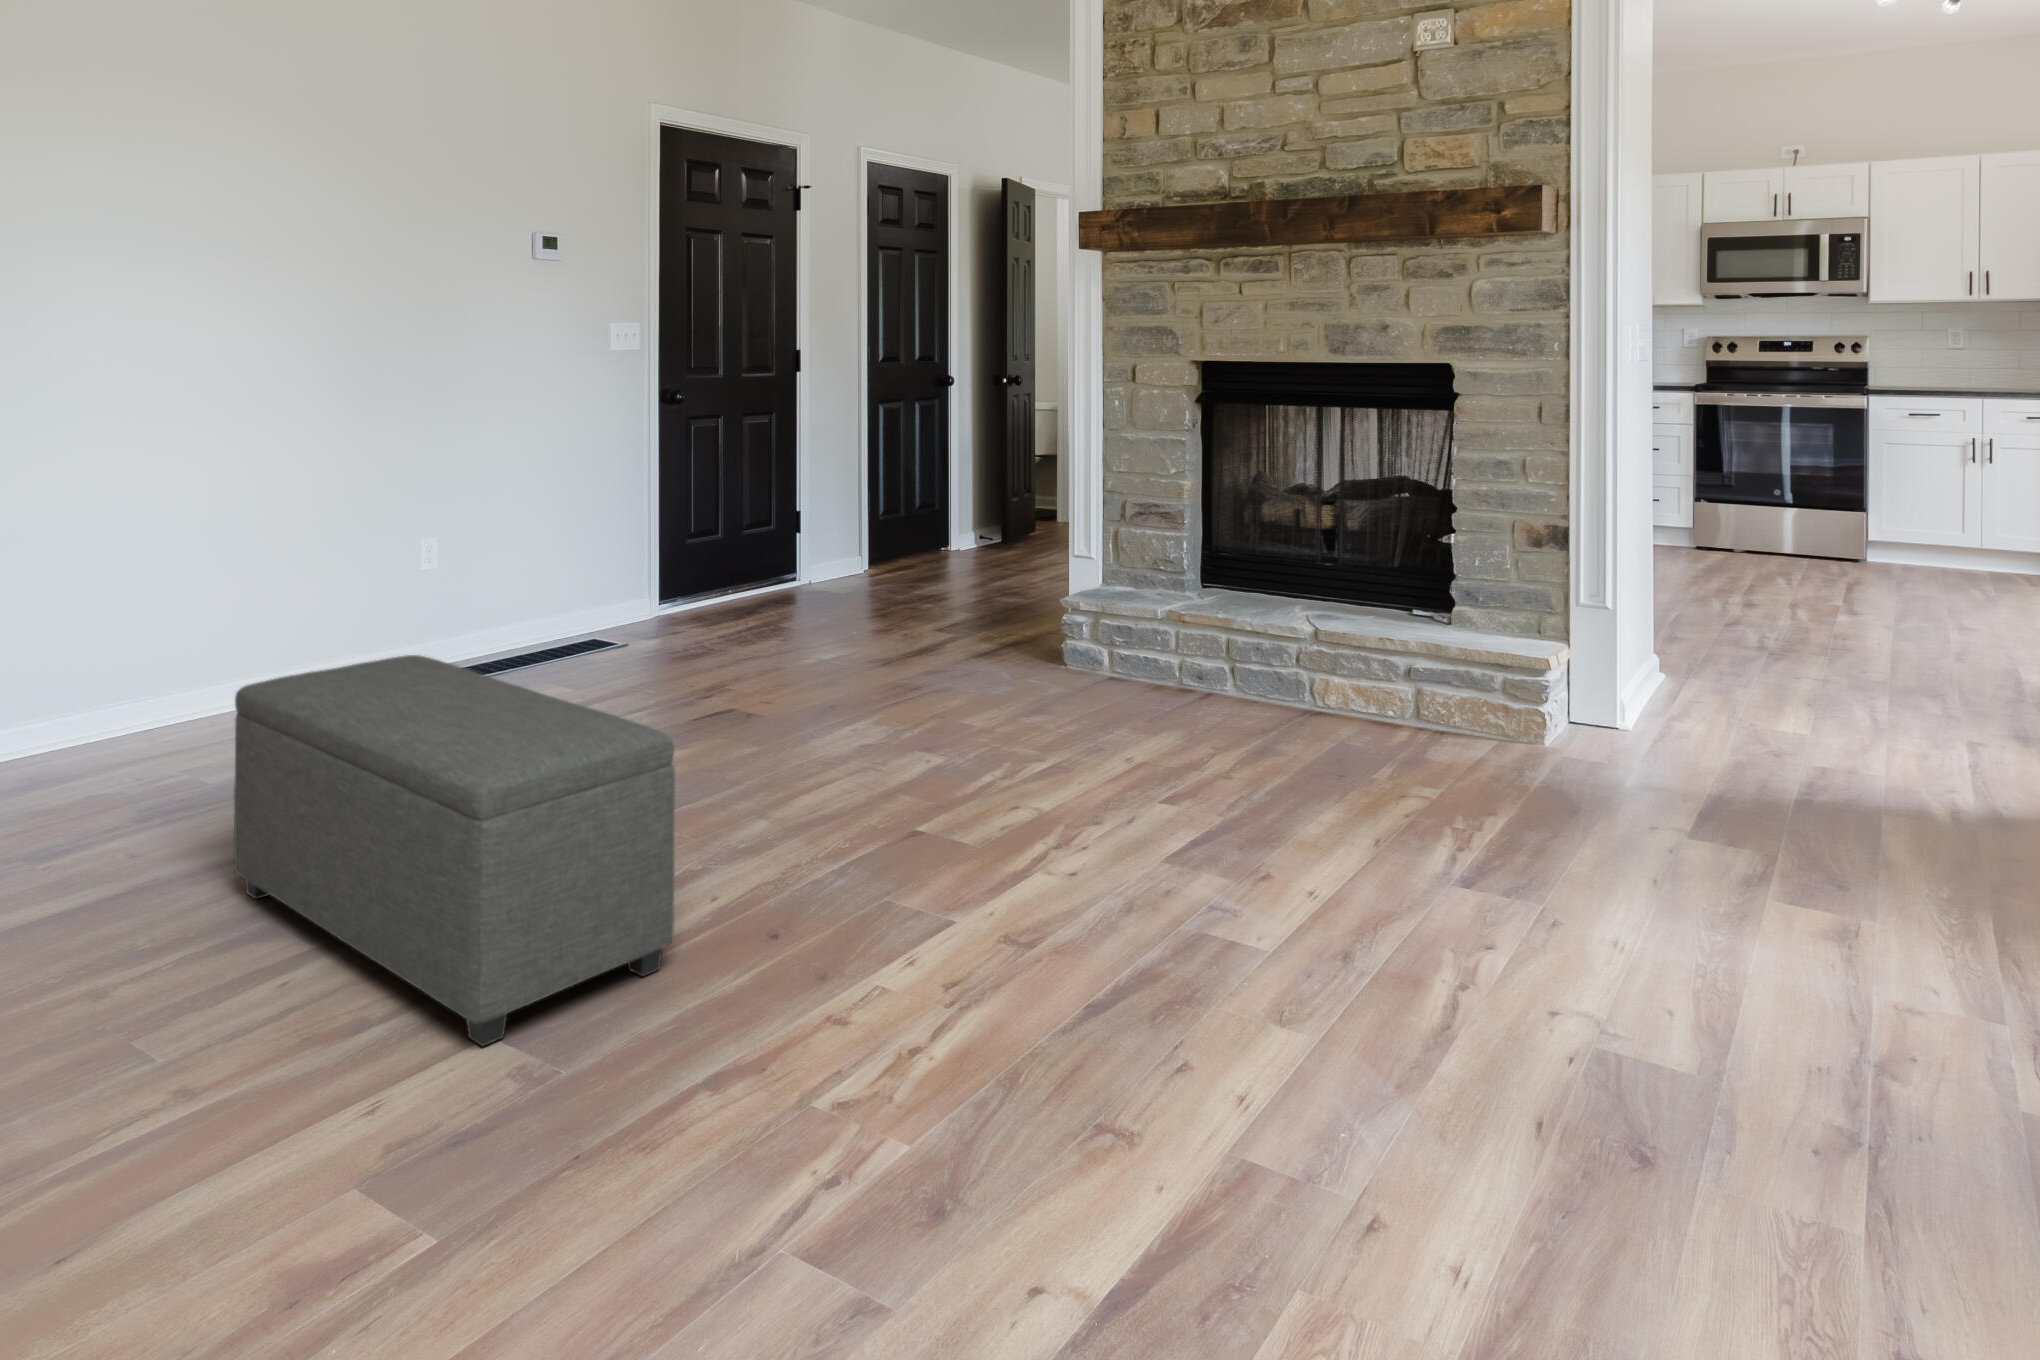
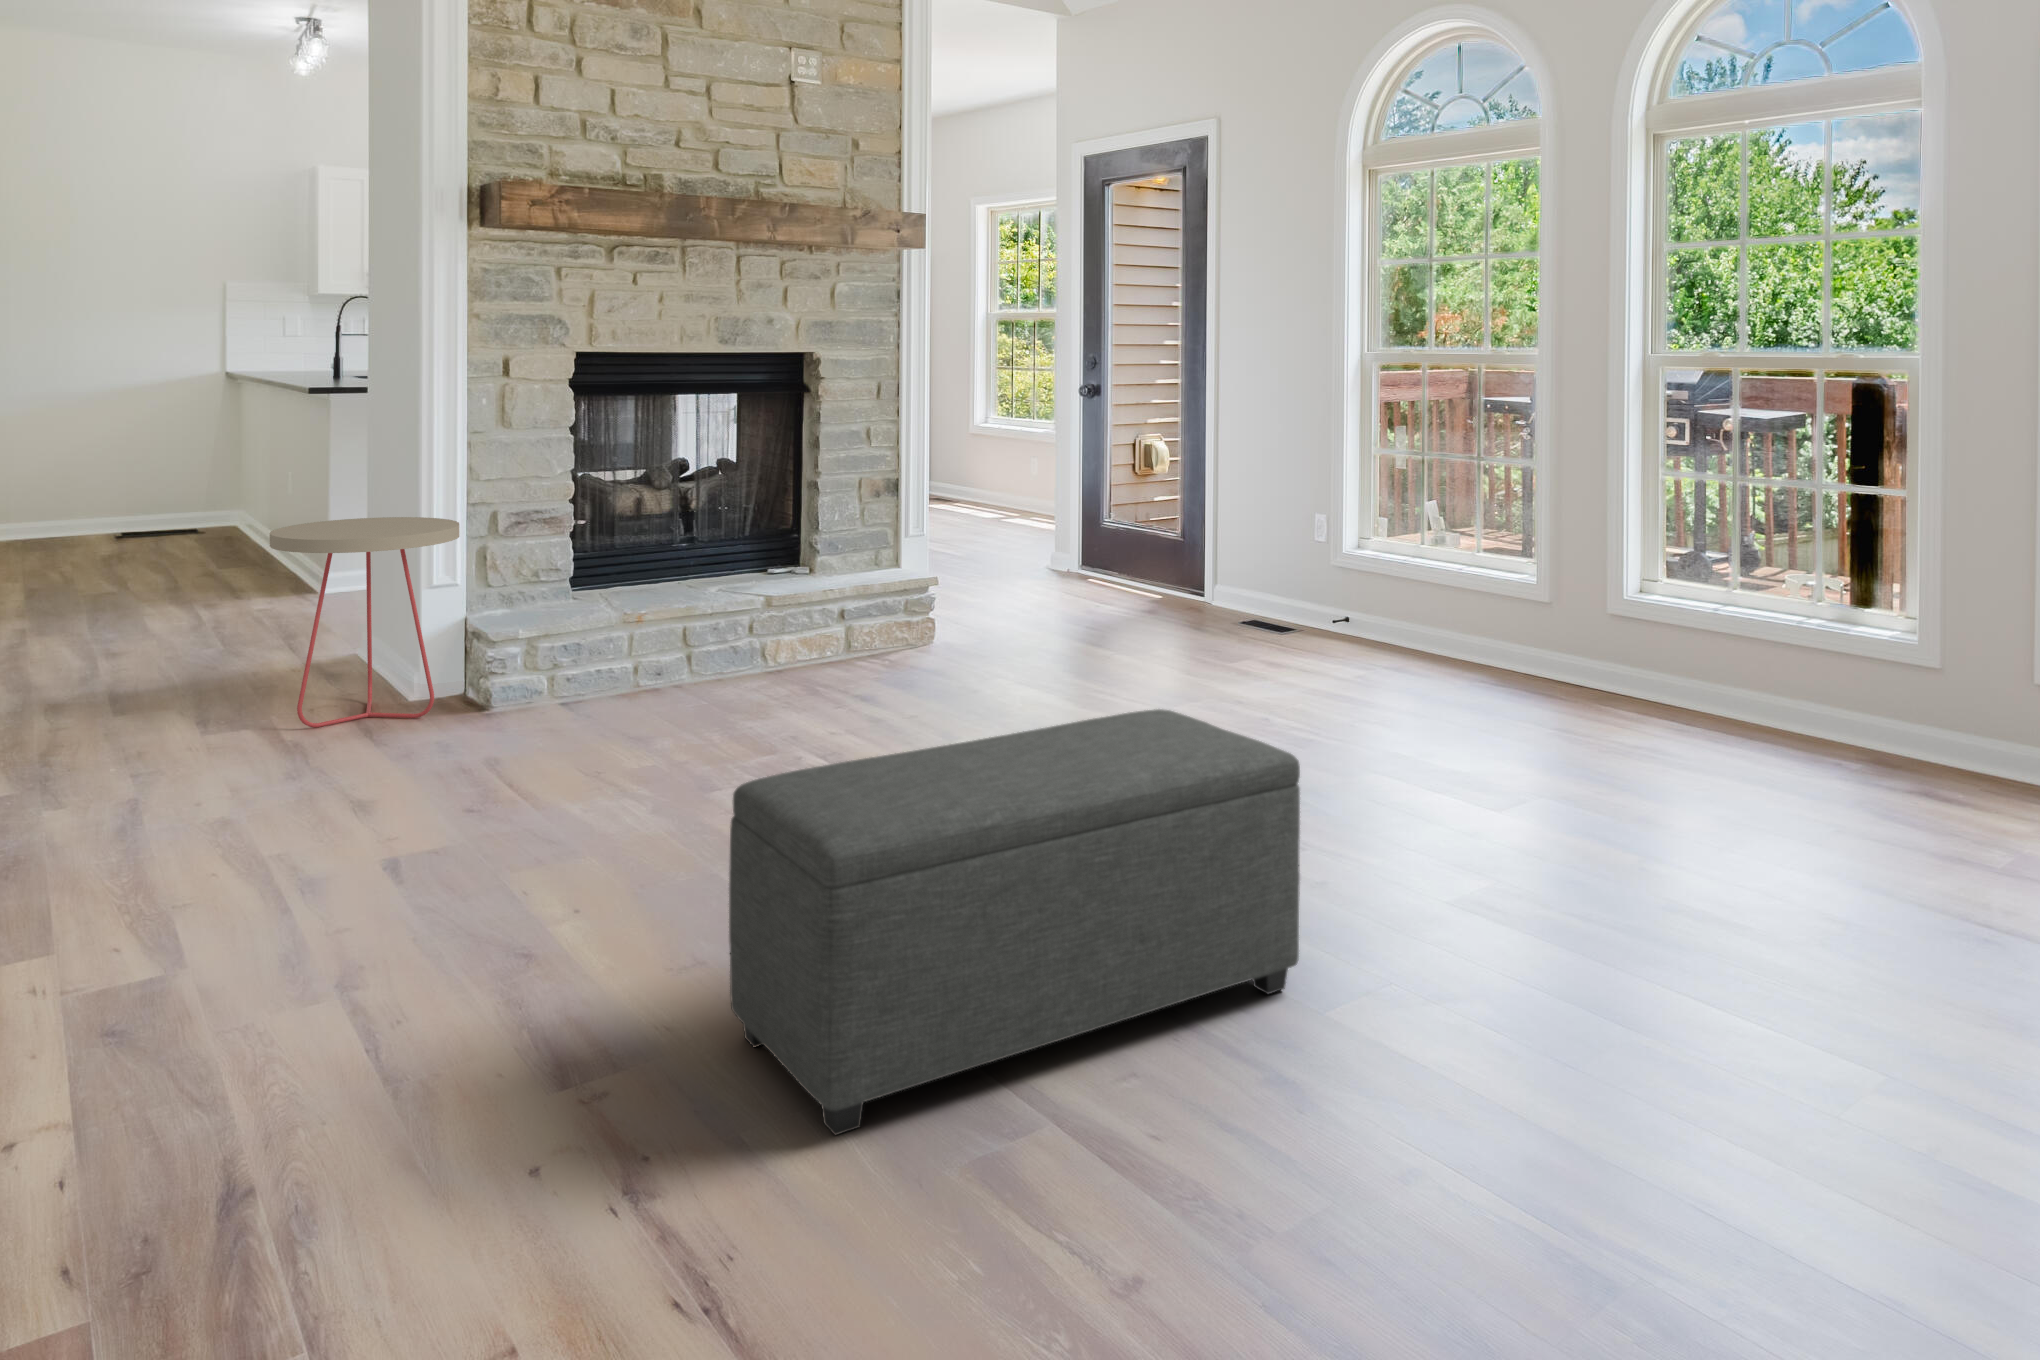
side table: none [947,486,1081,652] -> present [270,517,459,727]

